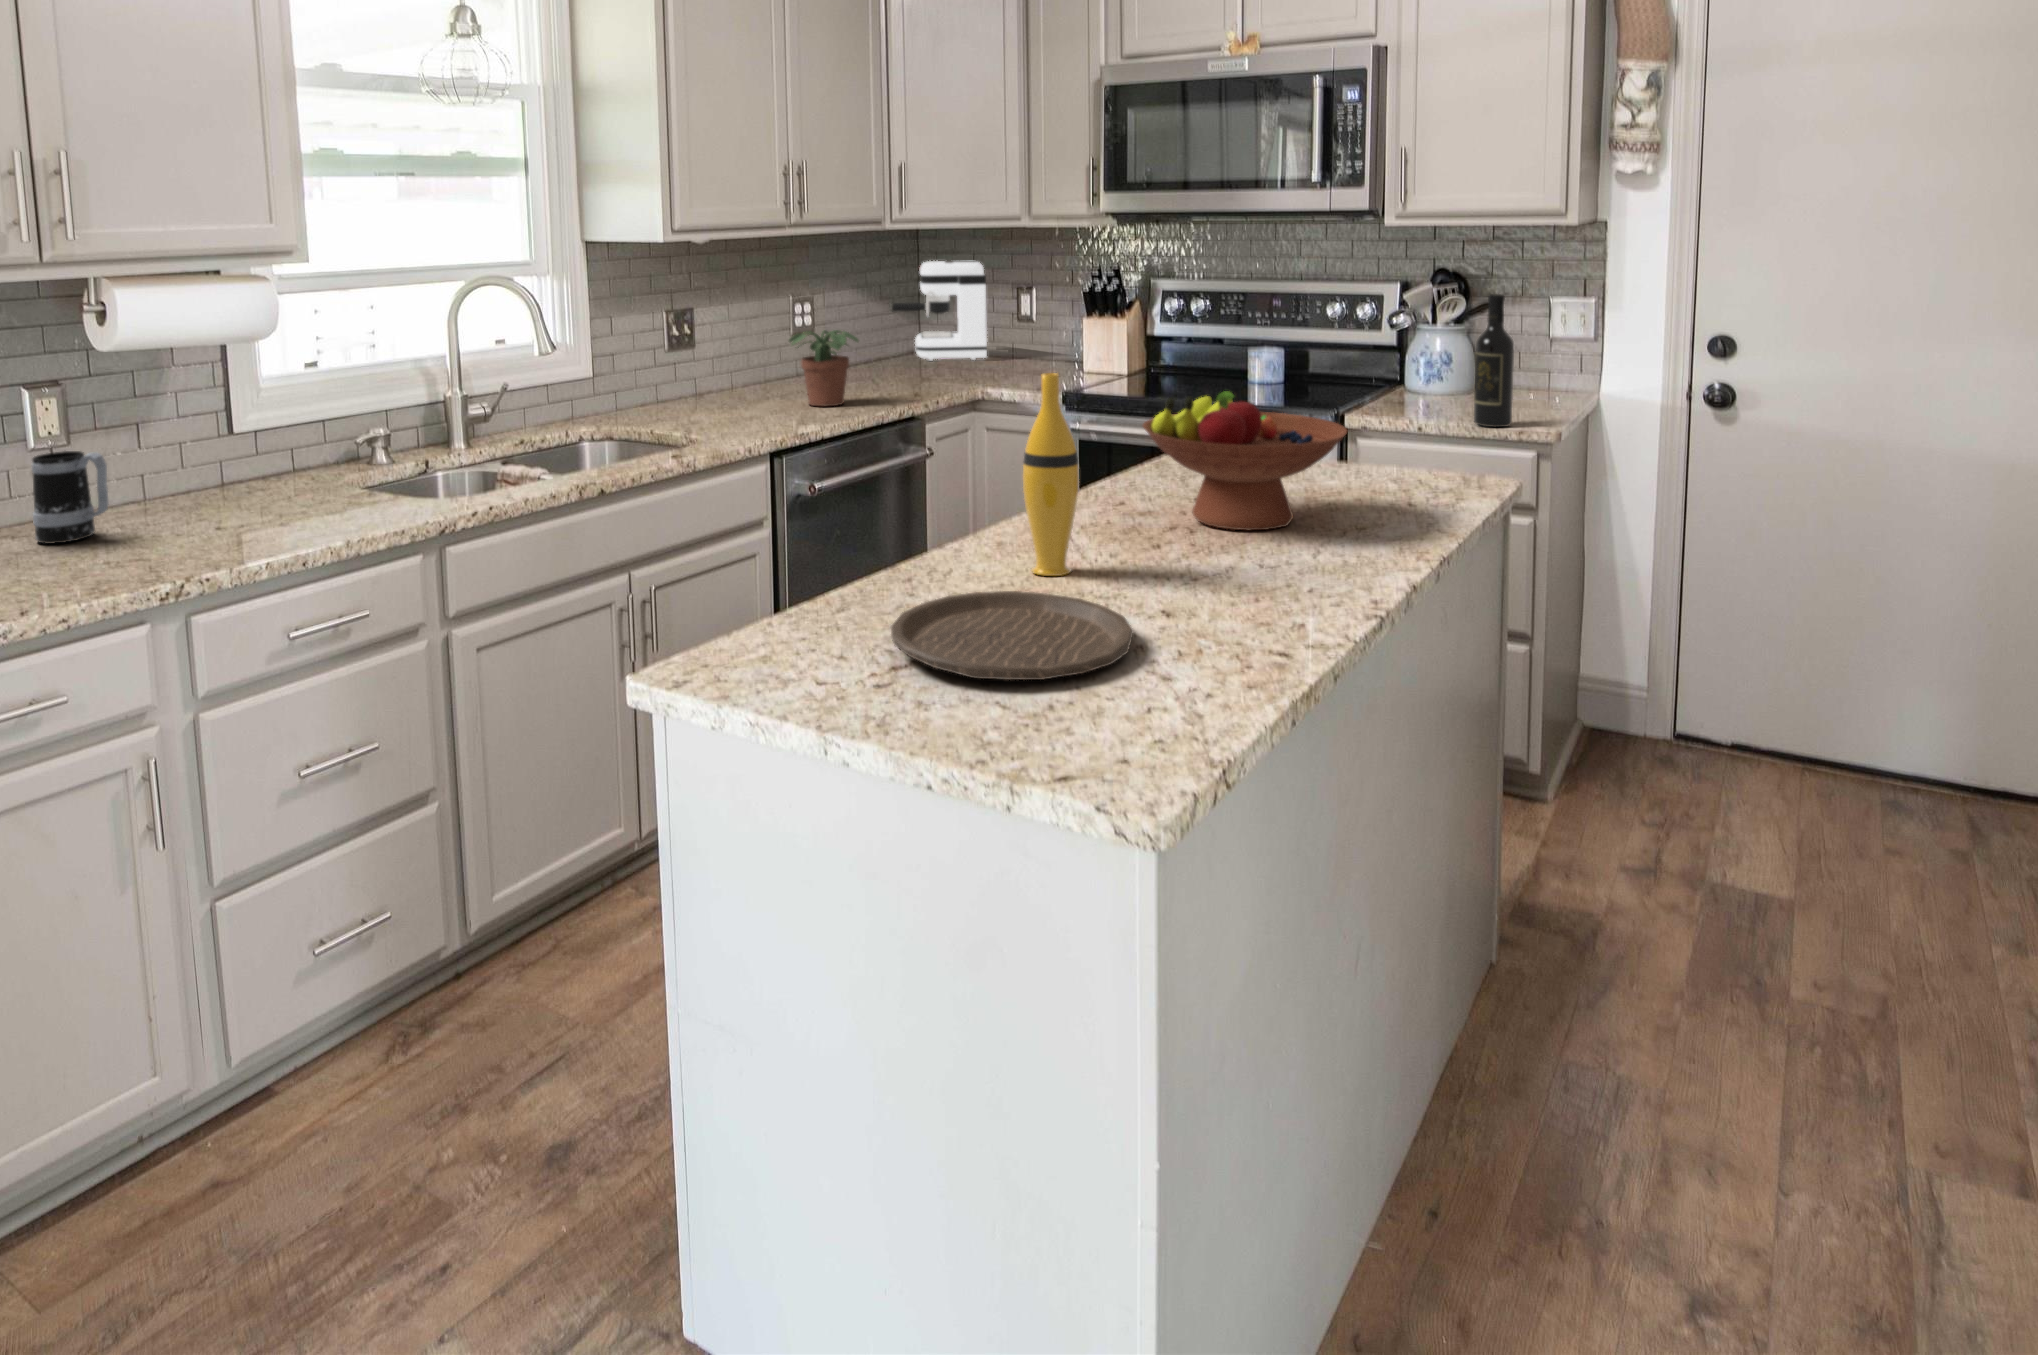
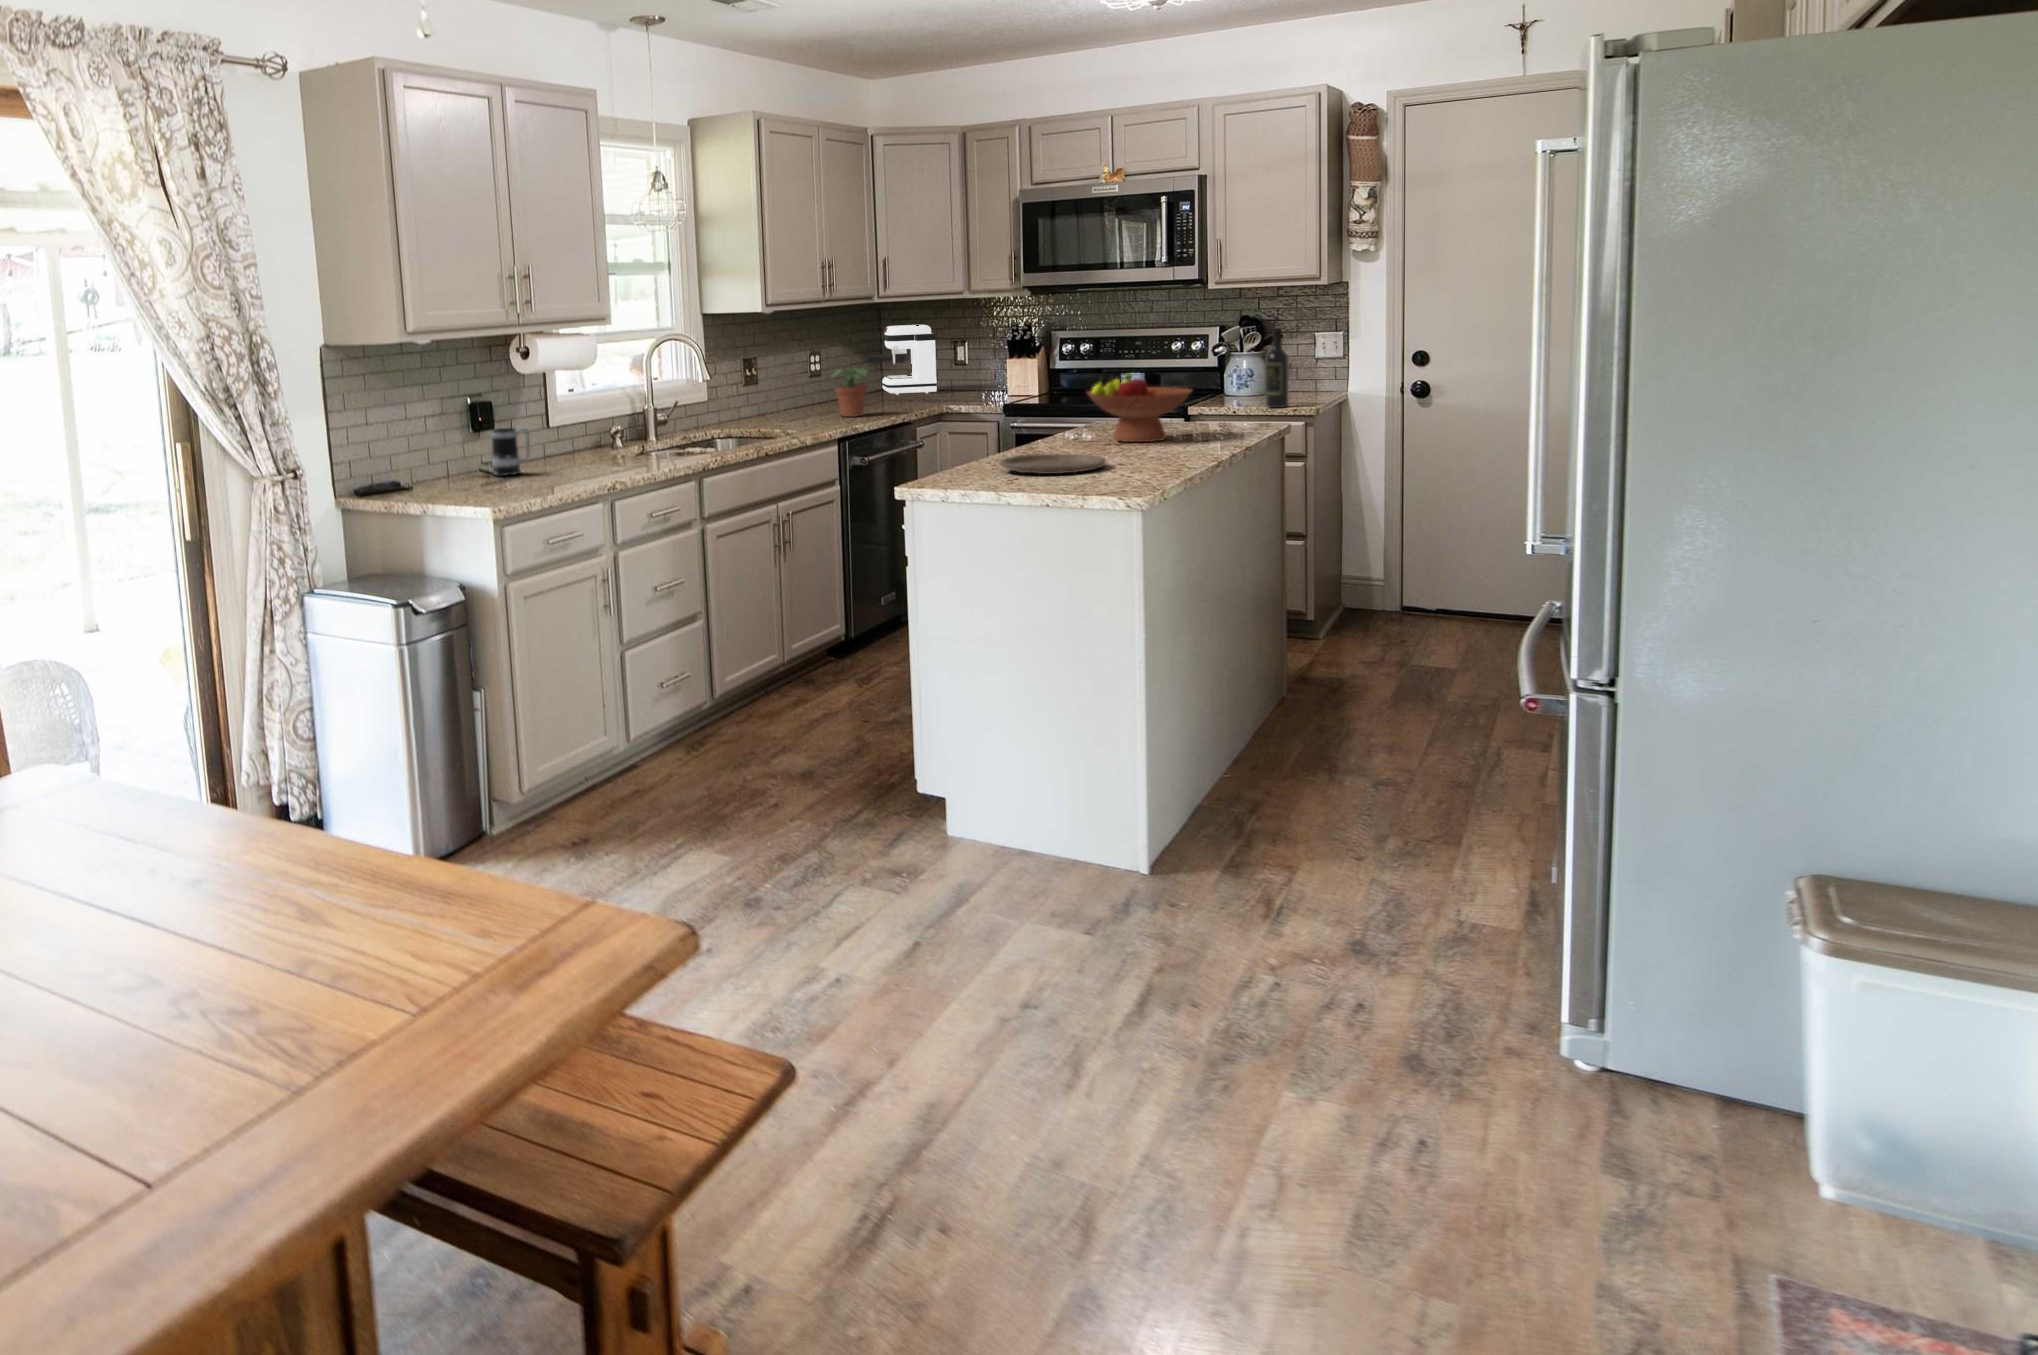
vase: present [1023,373,1079,576] -> none [1038,359,1066,457]

